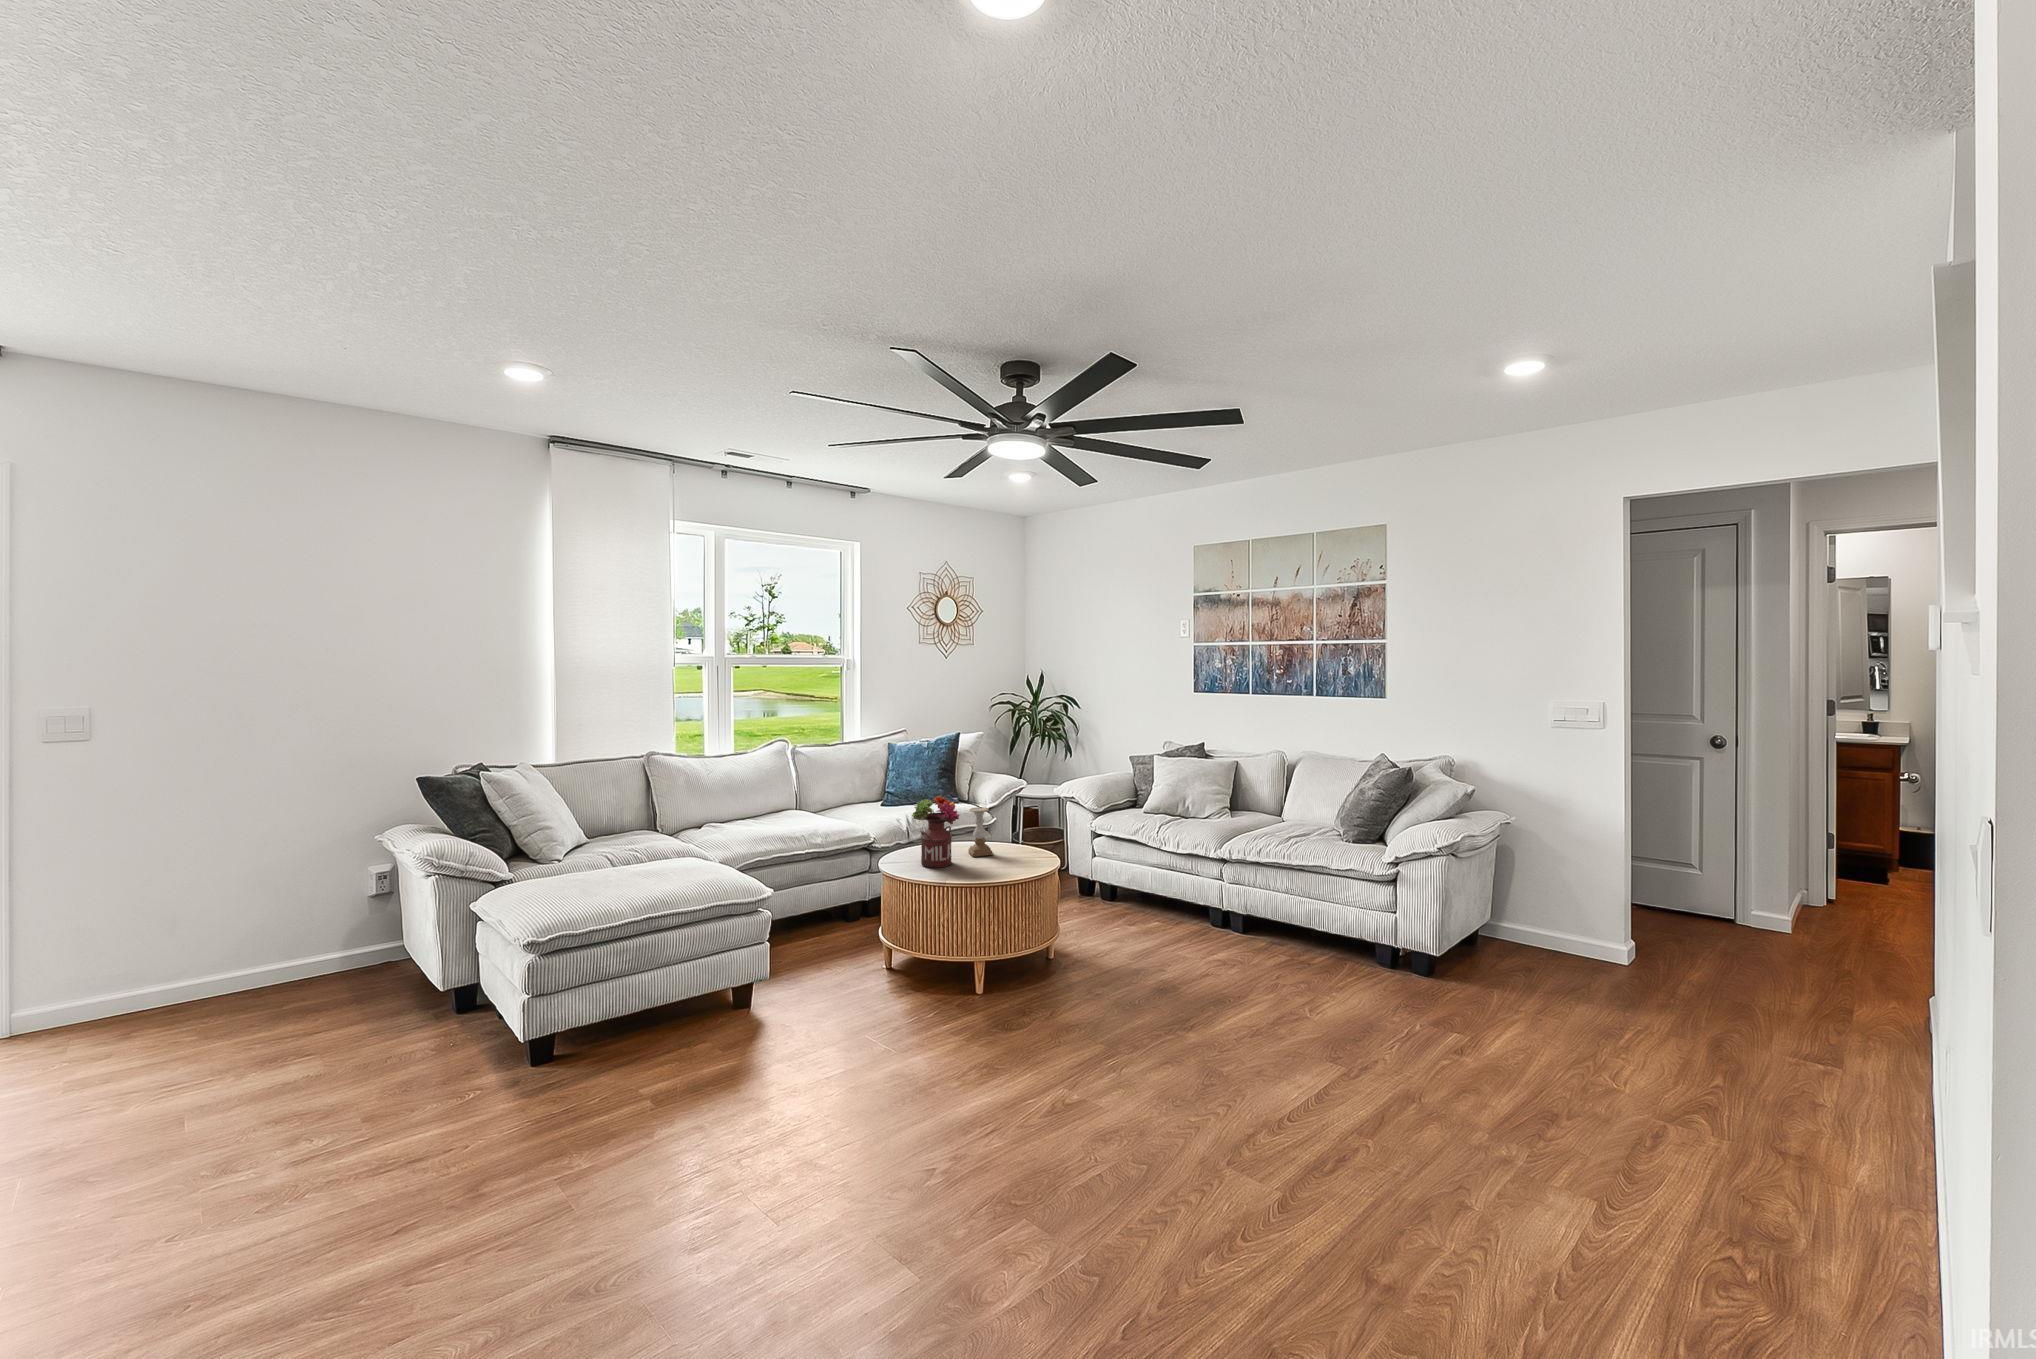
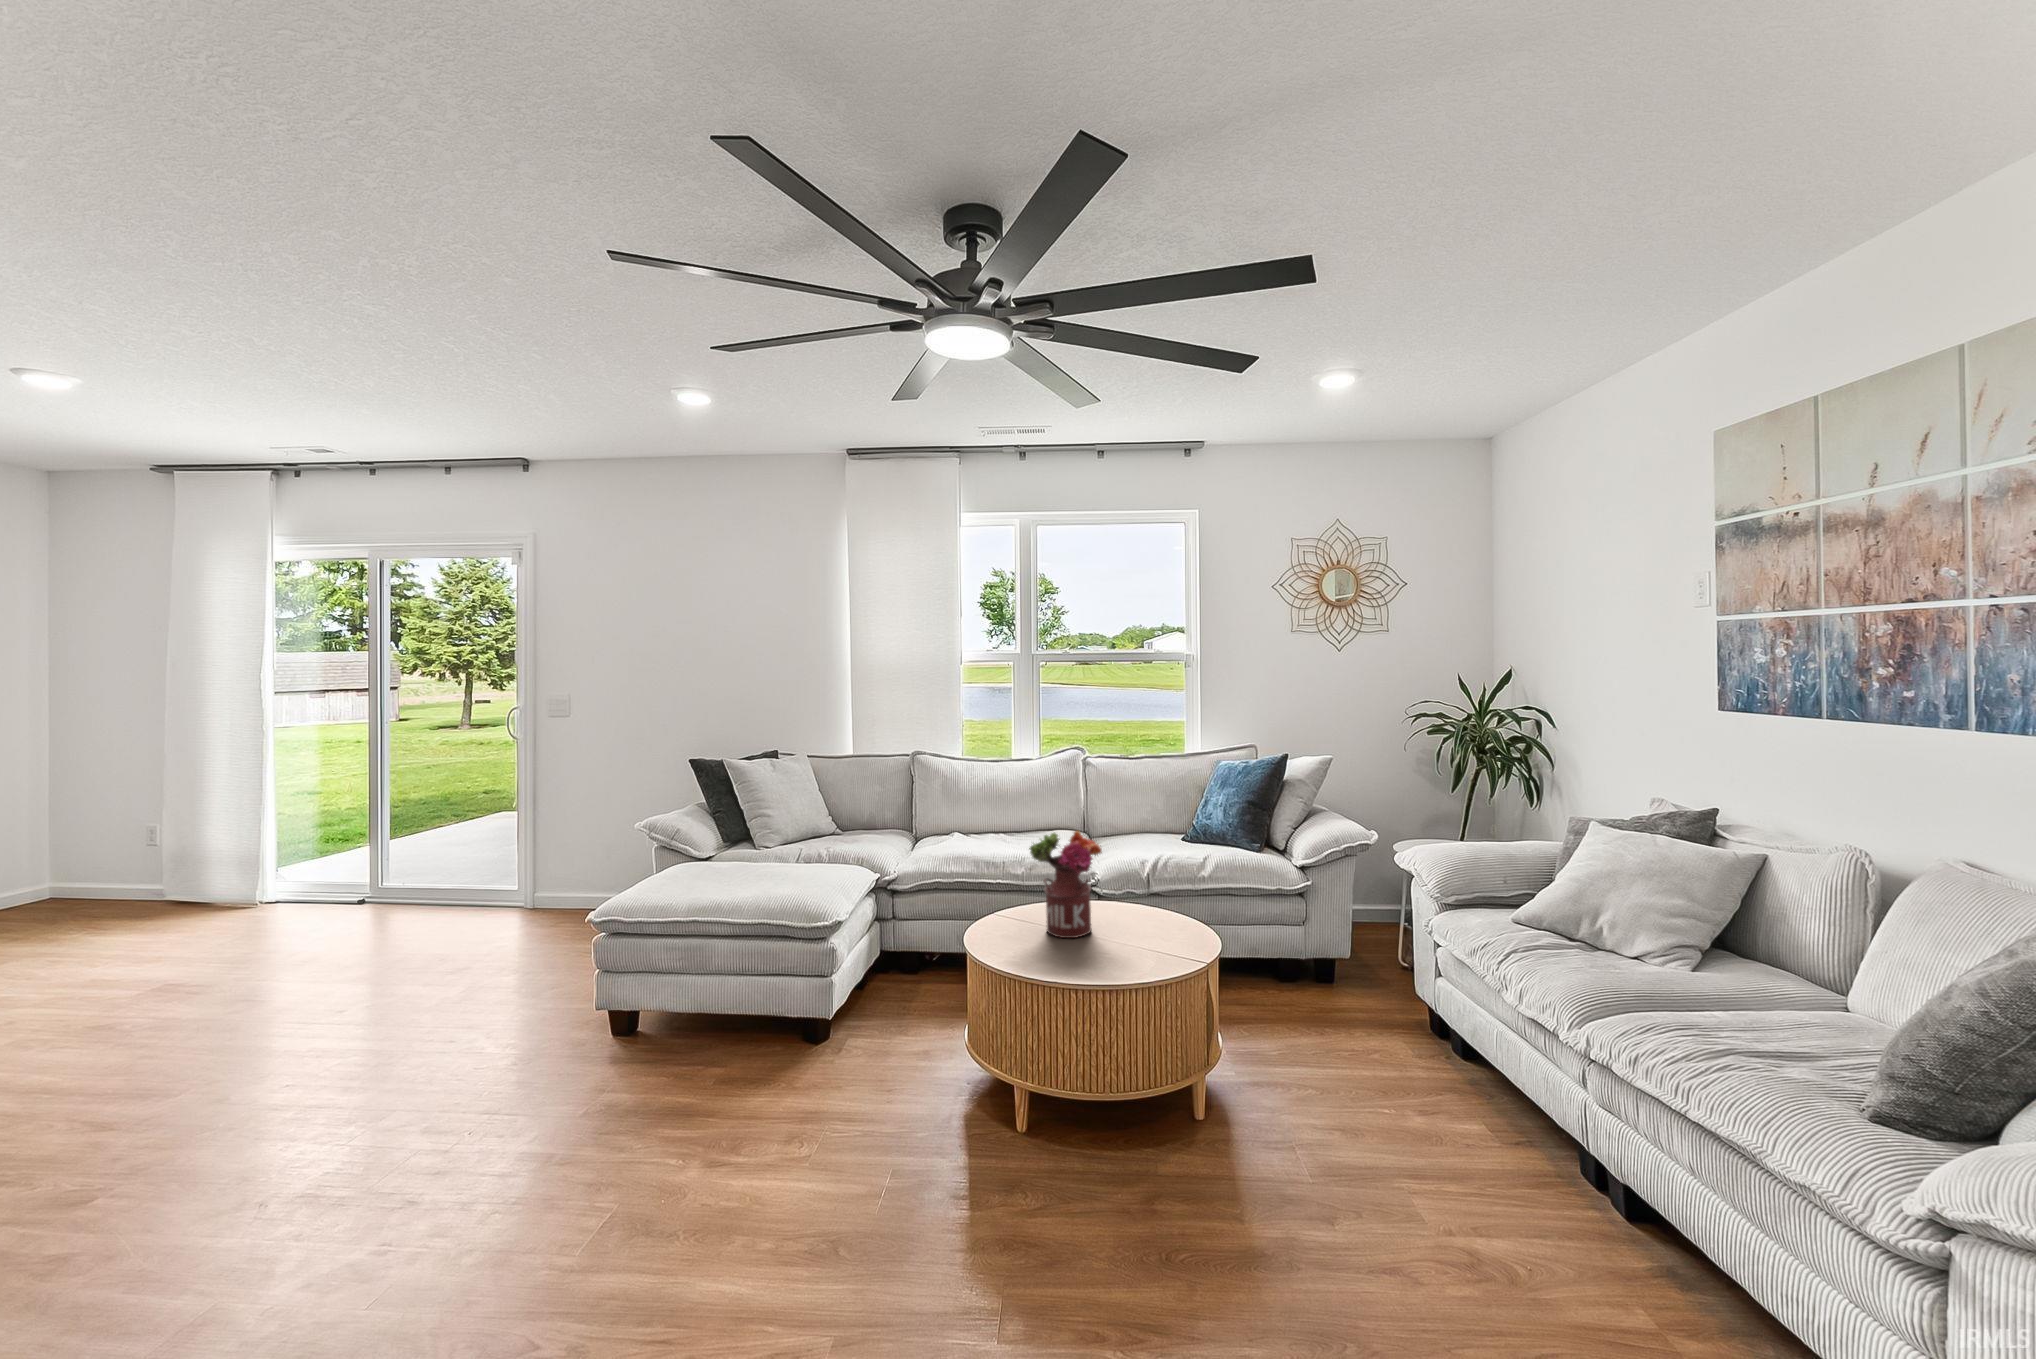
candle holder: present [968,807,993,857] -> none [1133,859,1173,937]

